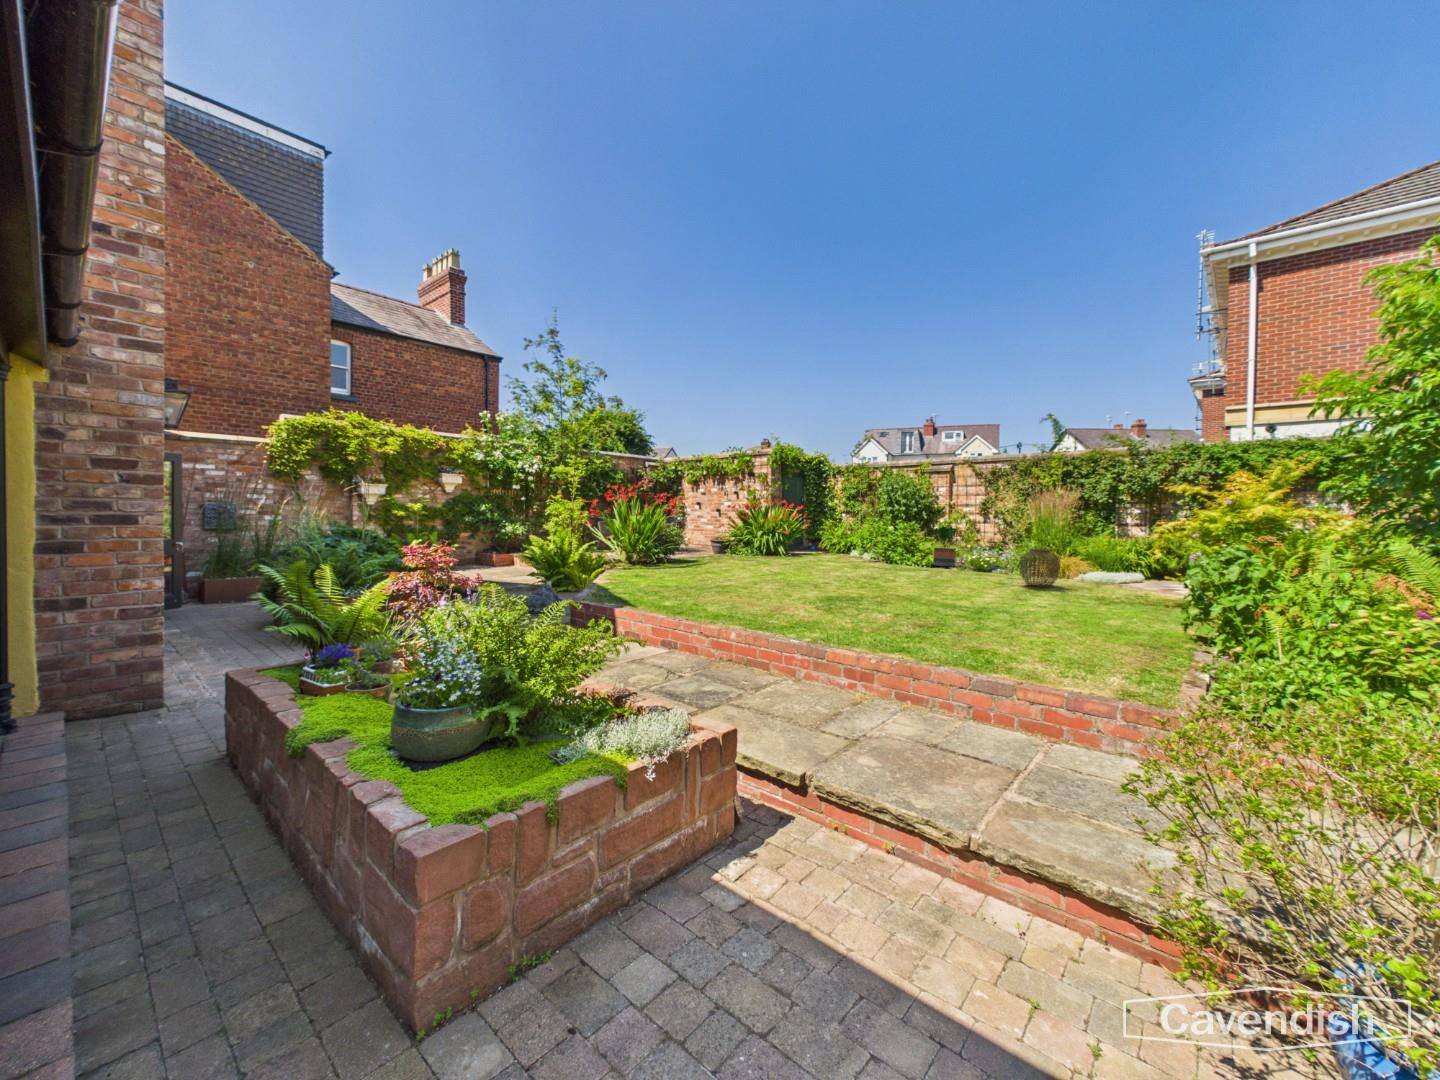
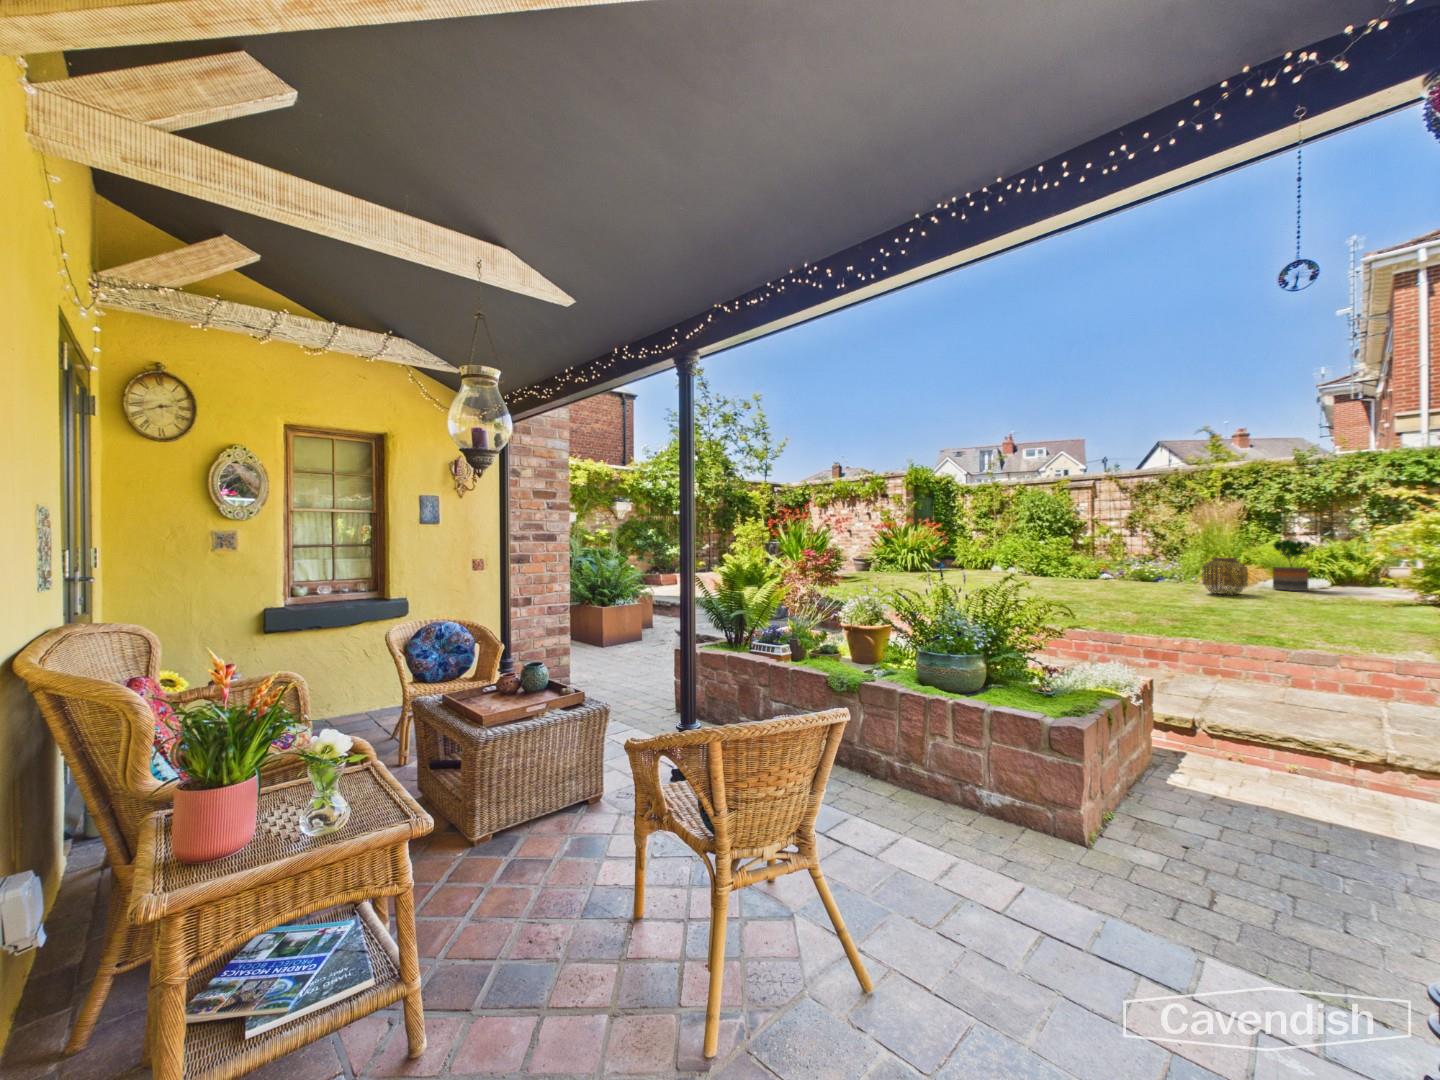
potted tree: present [933,526,961,566] -> present [1273,540,1315,591]

